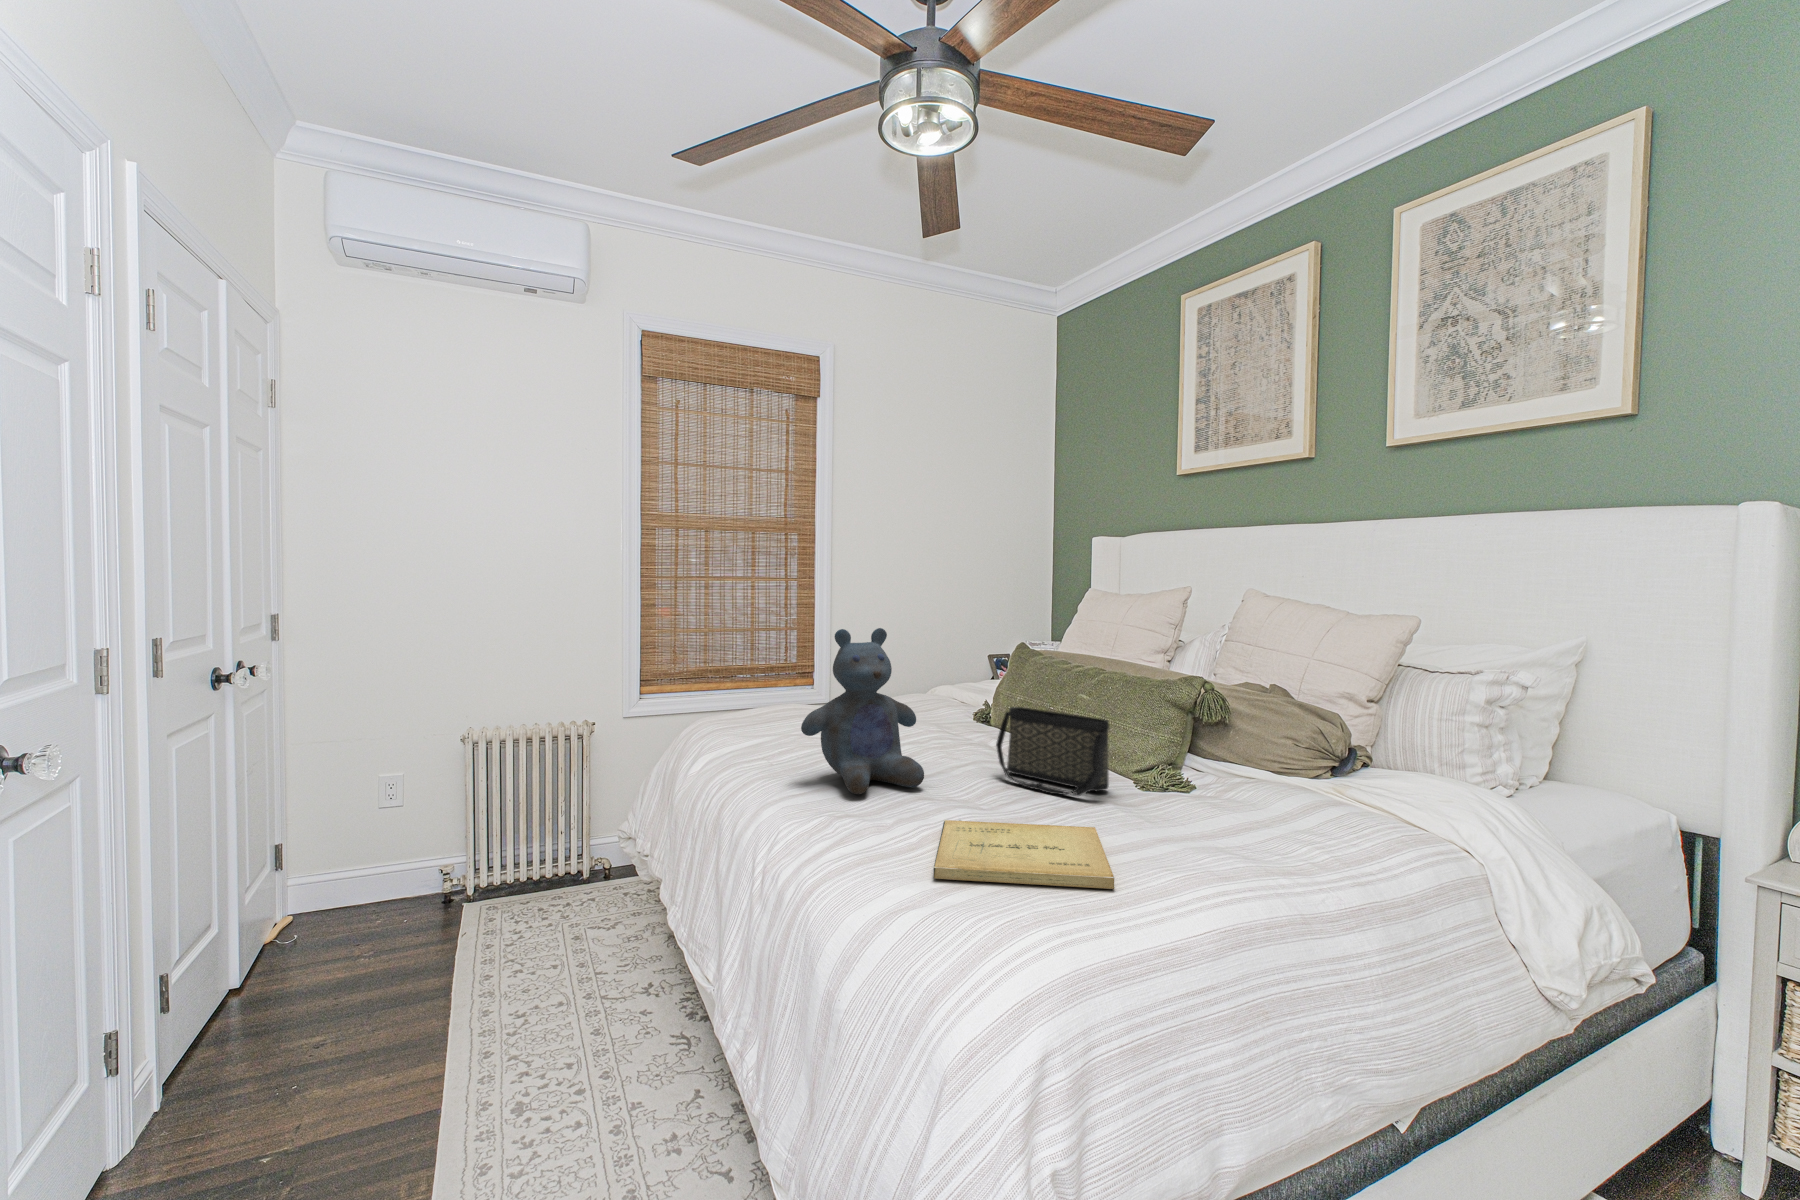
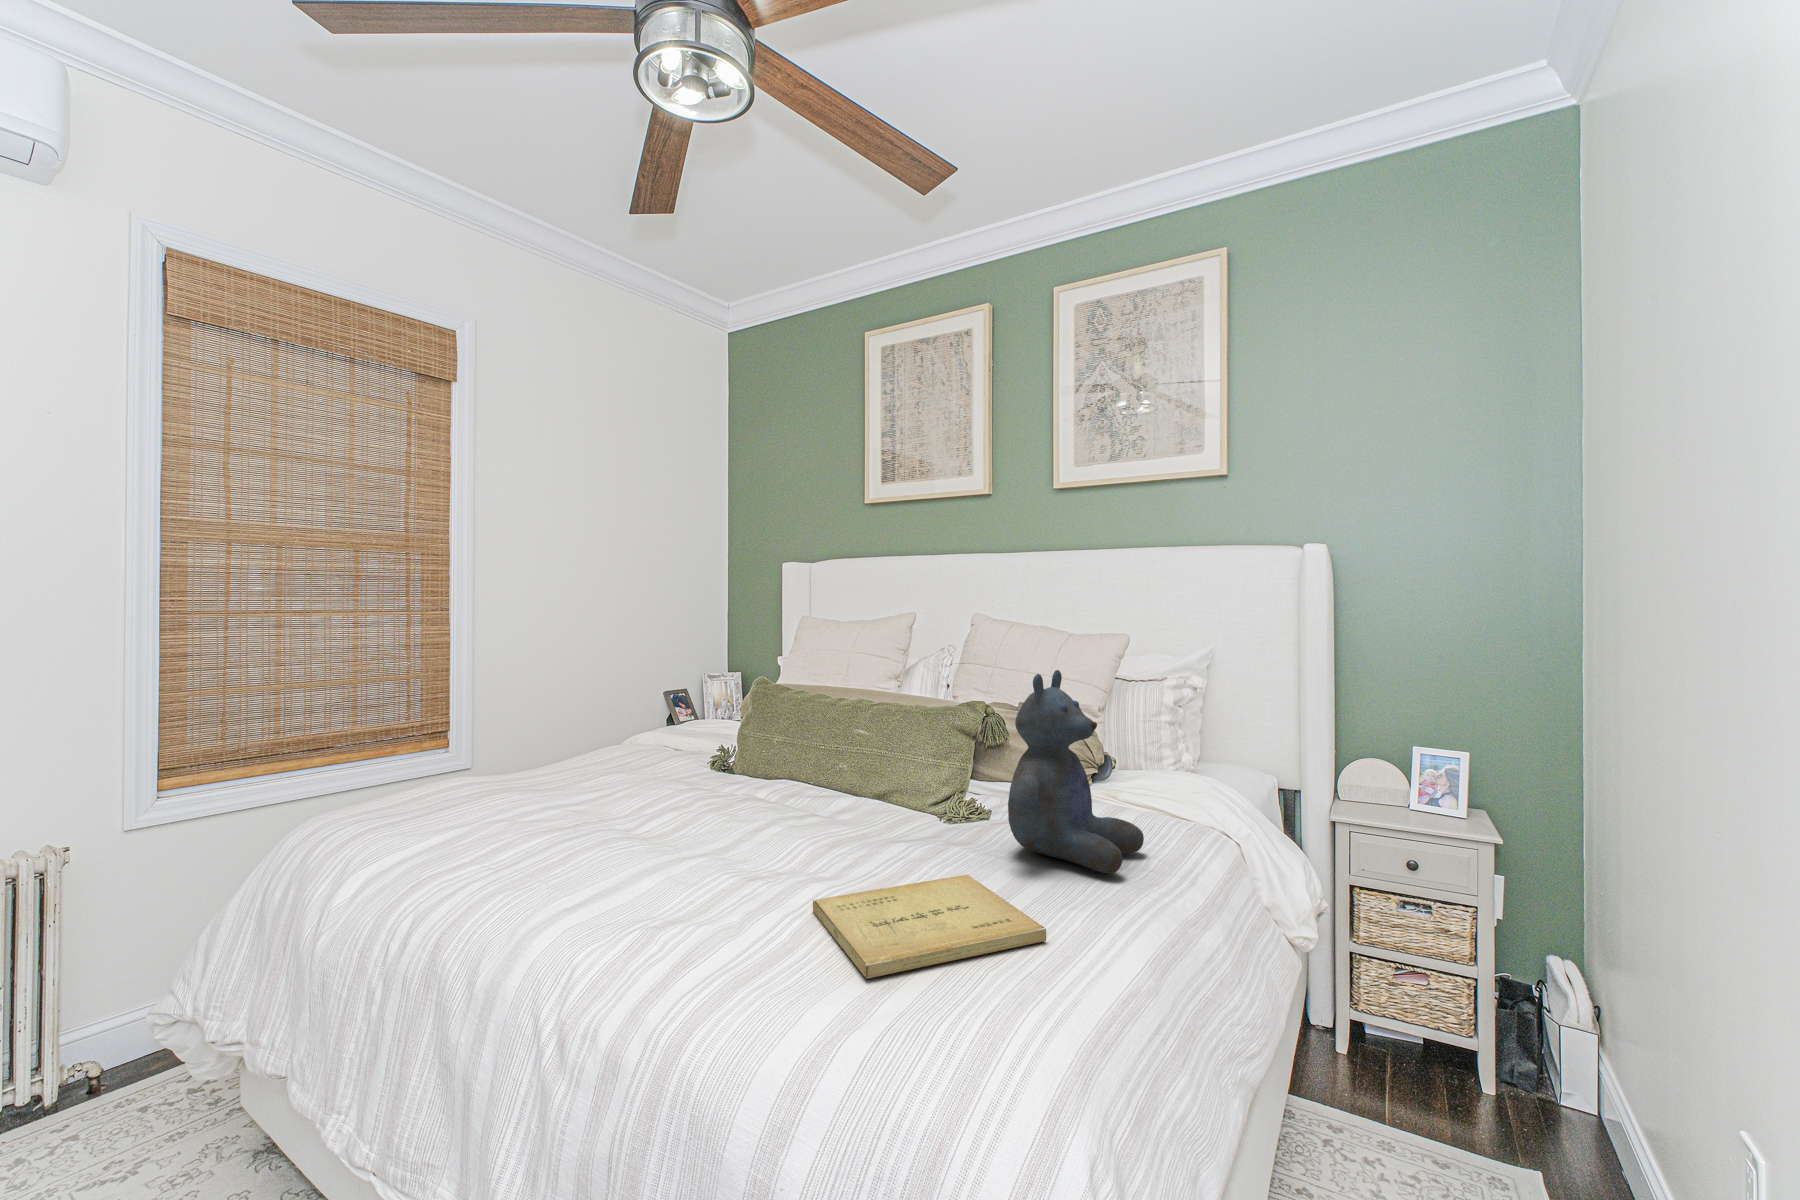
stuffed bear: present [801,628,924,794] -> present [1008,670,1144,873]
handbag: present [996,707,1109,796] -> none [803,751,934,844]

